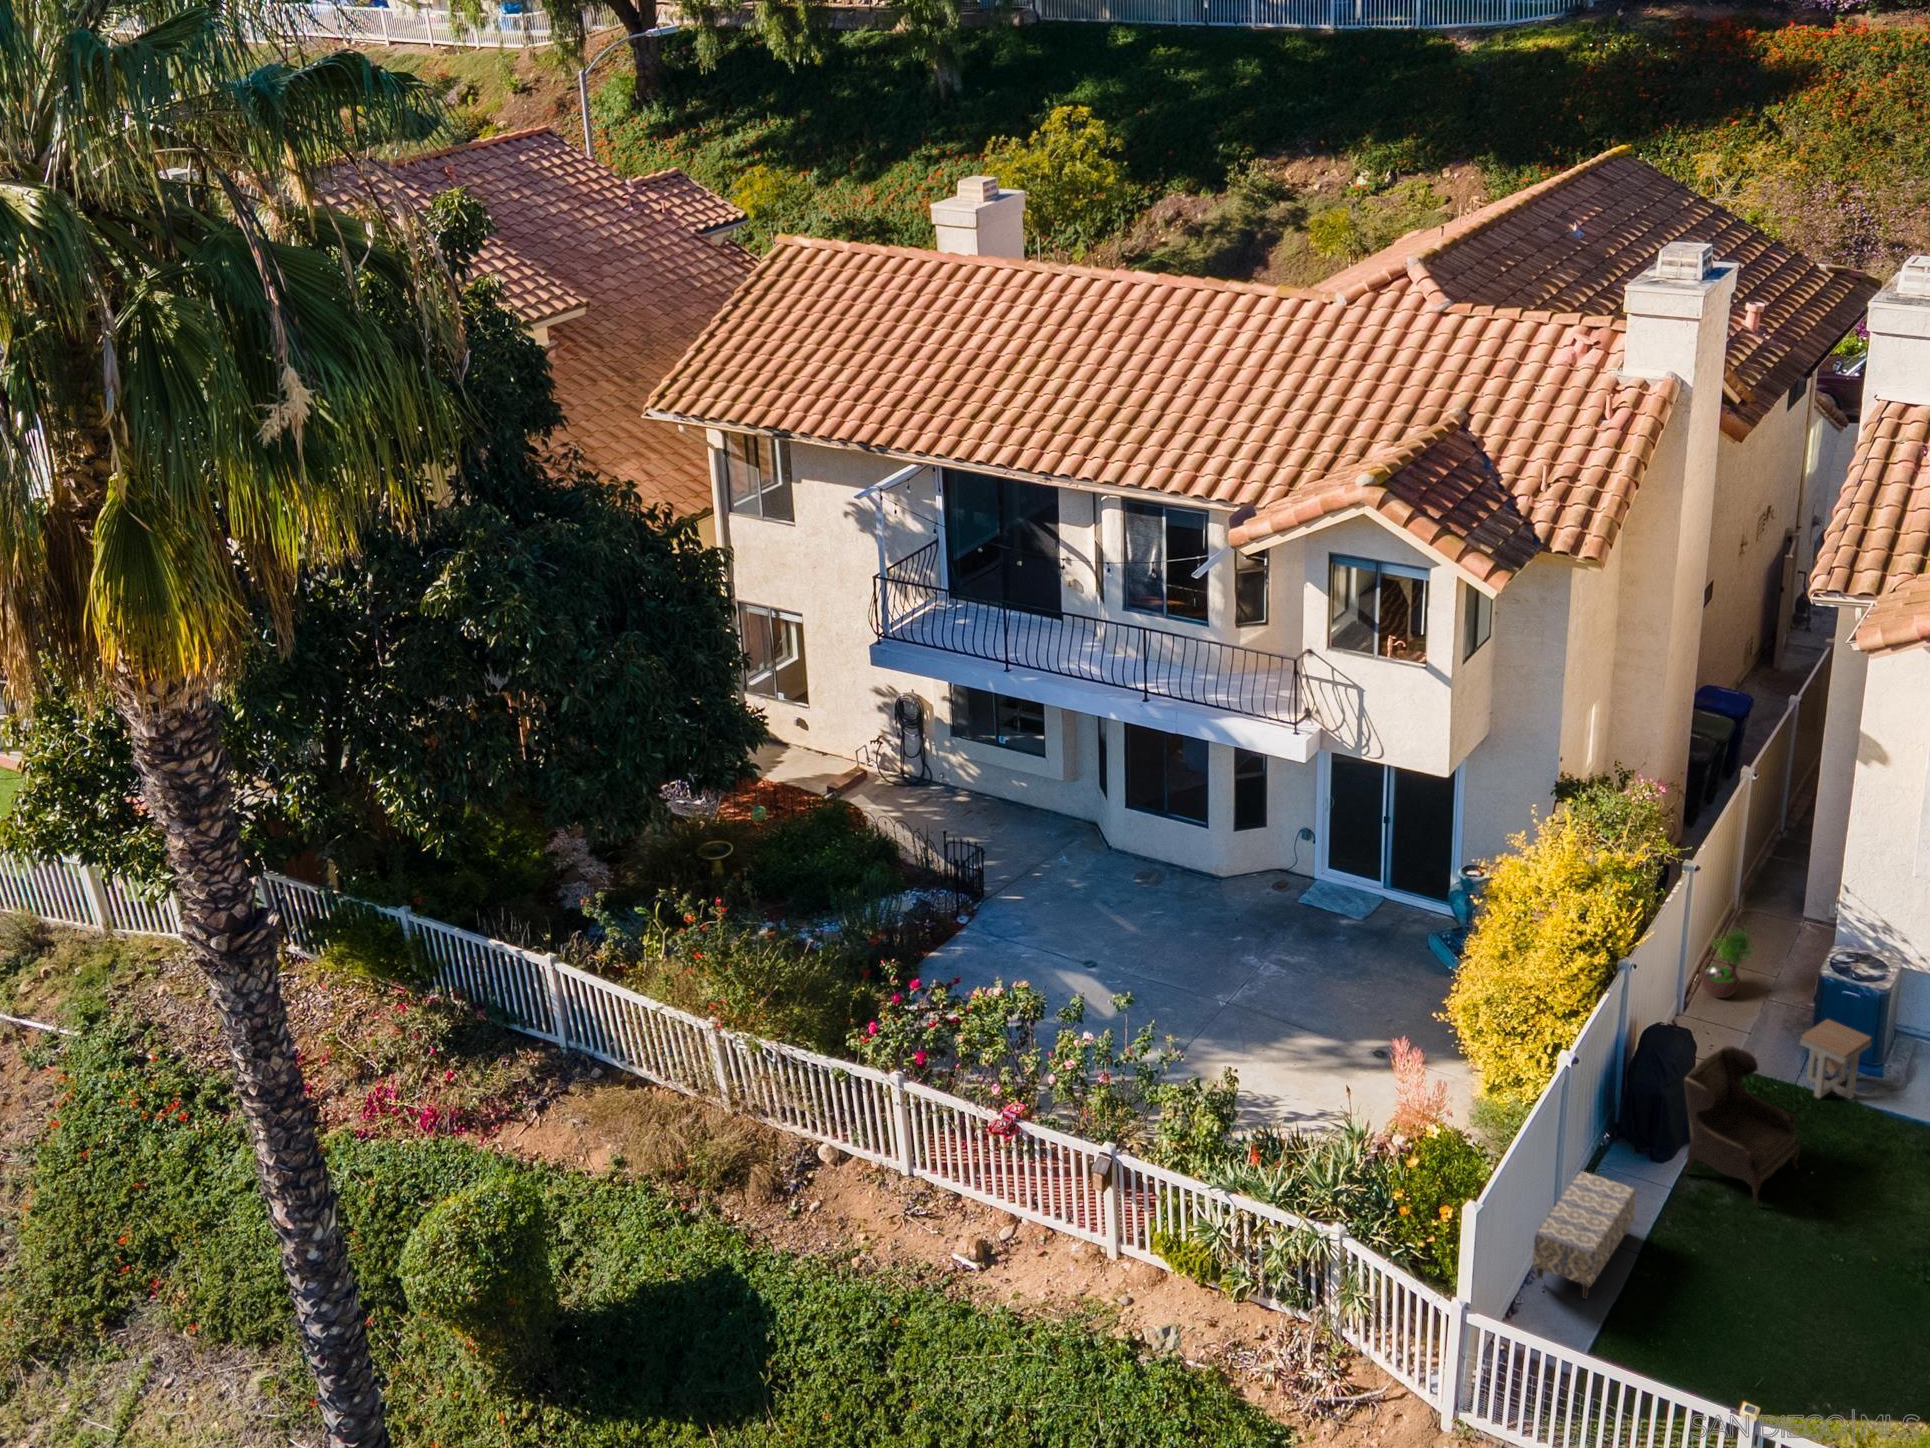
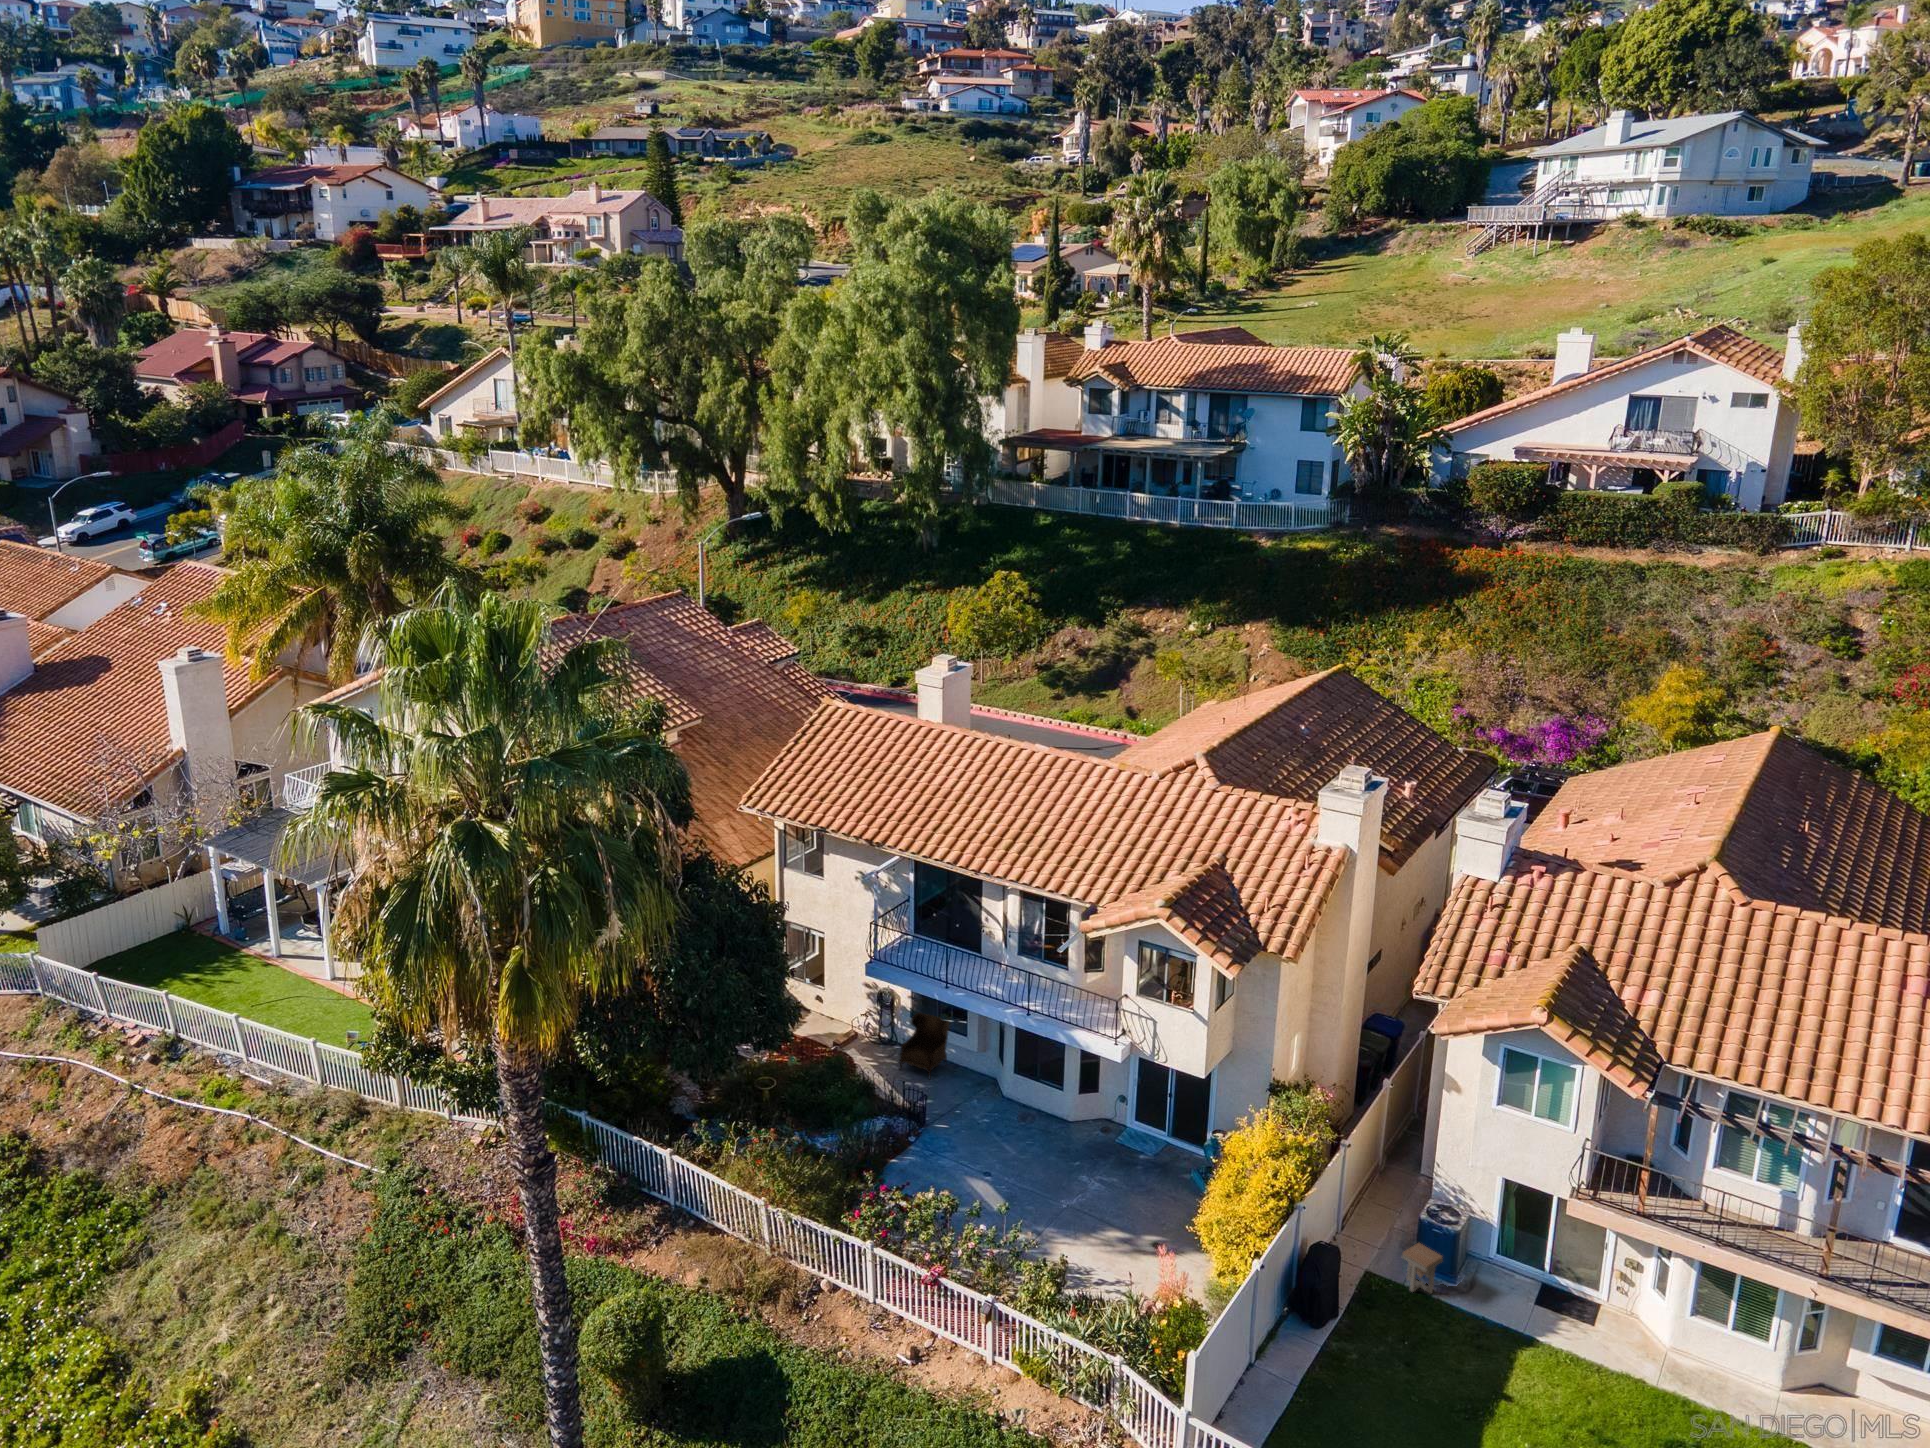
potted tree: present [1701,929,1754,998] -> none [1350,1179,1380,1223]
armchair: present [1684,1046,1800,1205] -> present [900,1013,949,1078]
bench: present [1533,1171,1636,1299] -> none [1236,1330,1298,1410]

